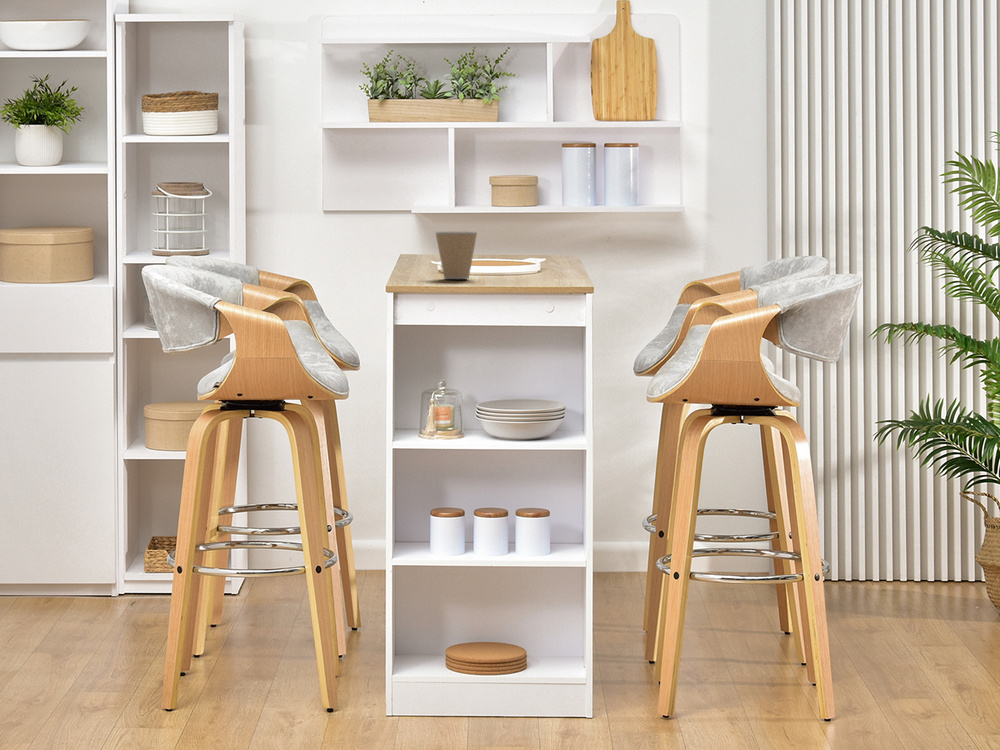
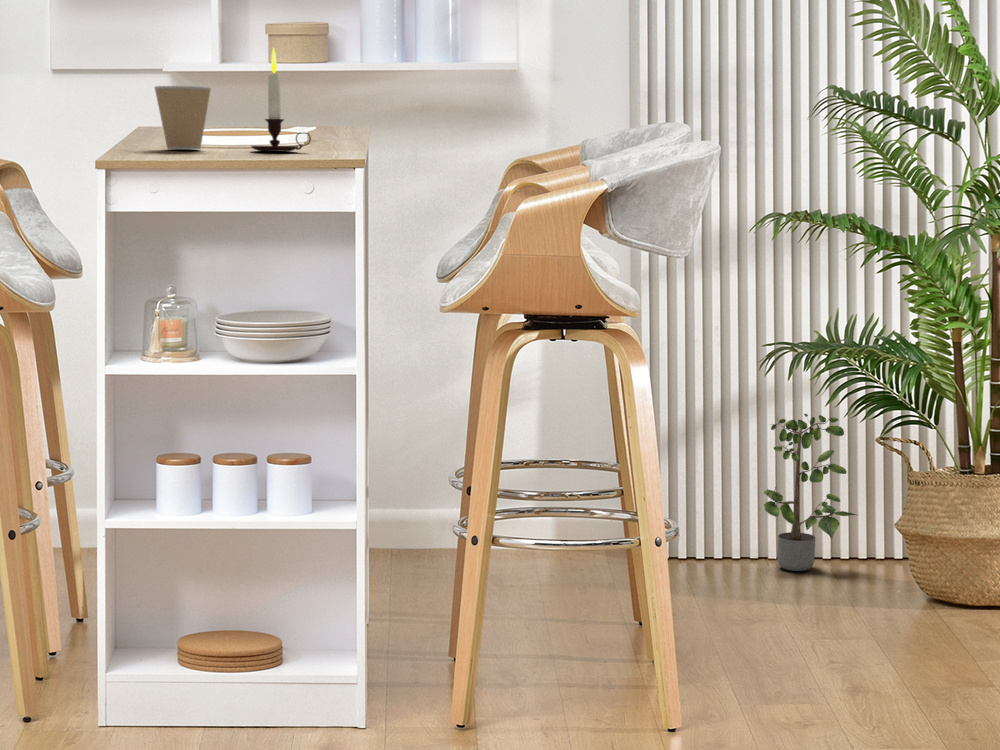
candle: none [507,201,552,280] -> present [251,48,311,151]
potted plant: none [868,469,946,592] -> present [764,414,856,571]

